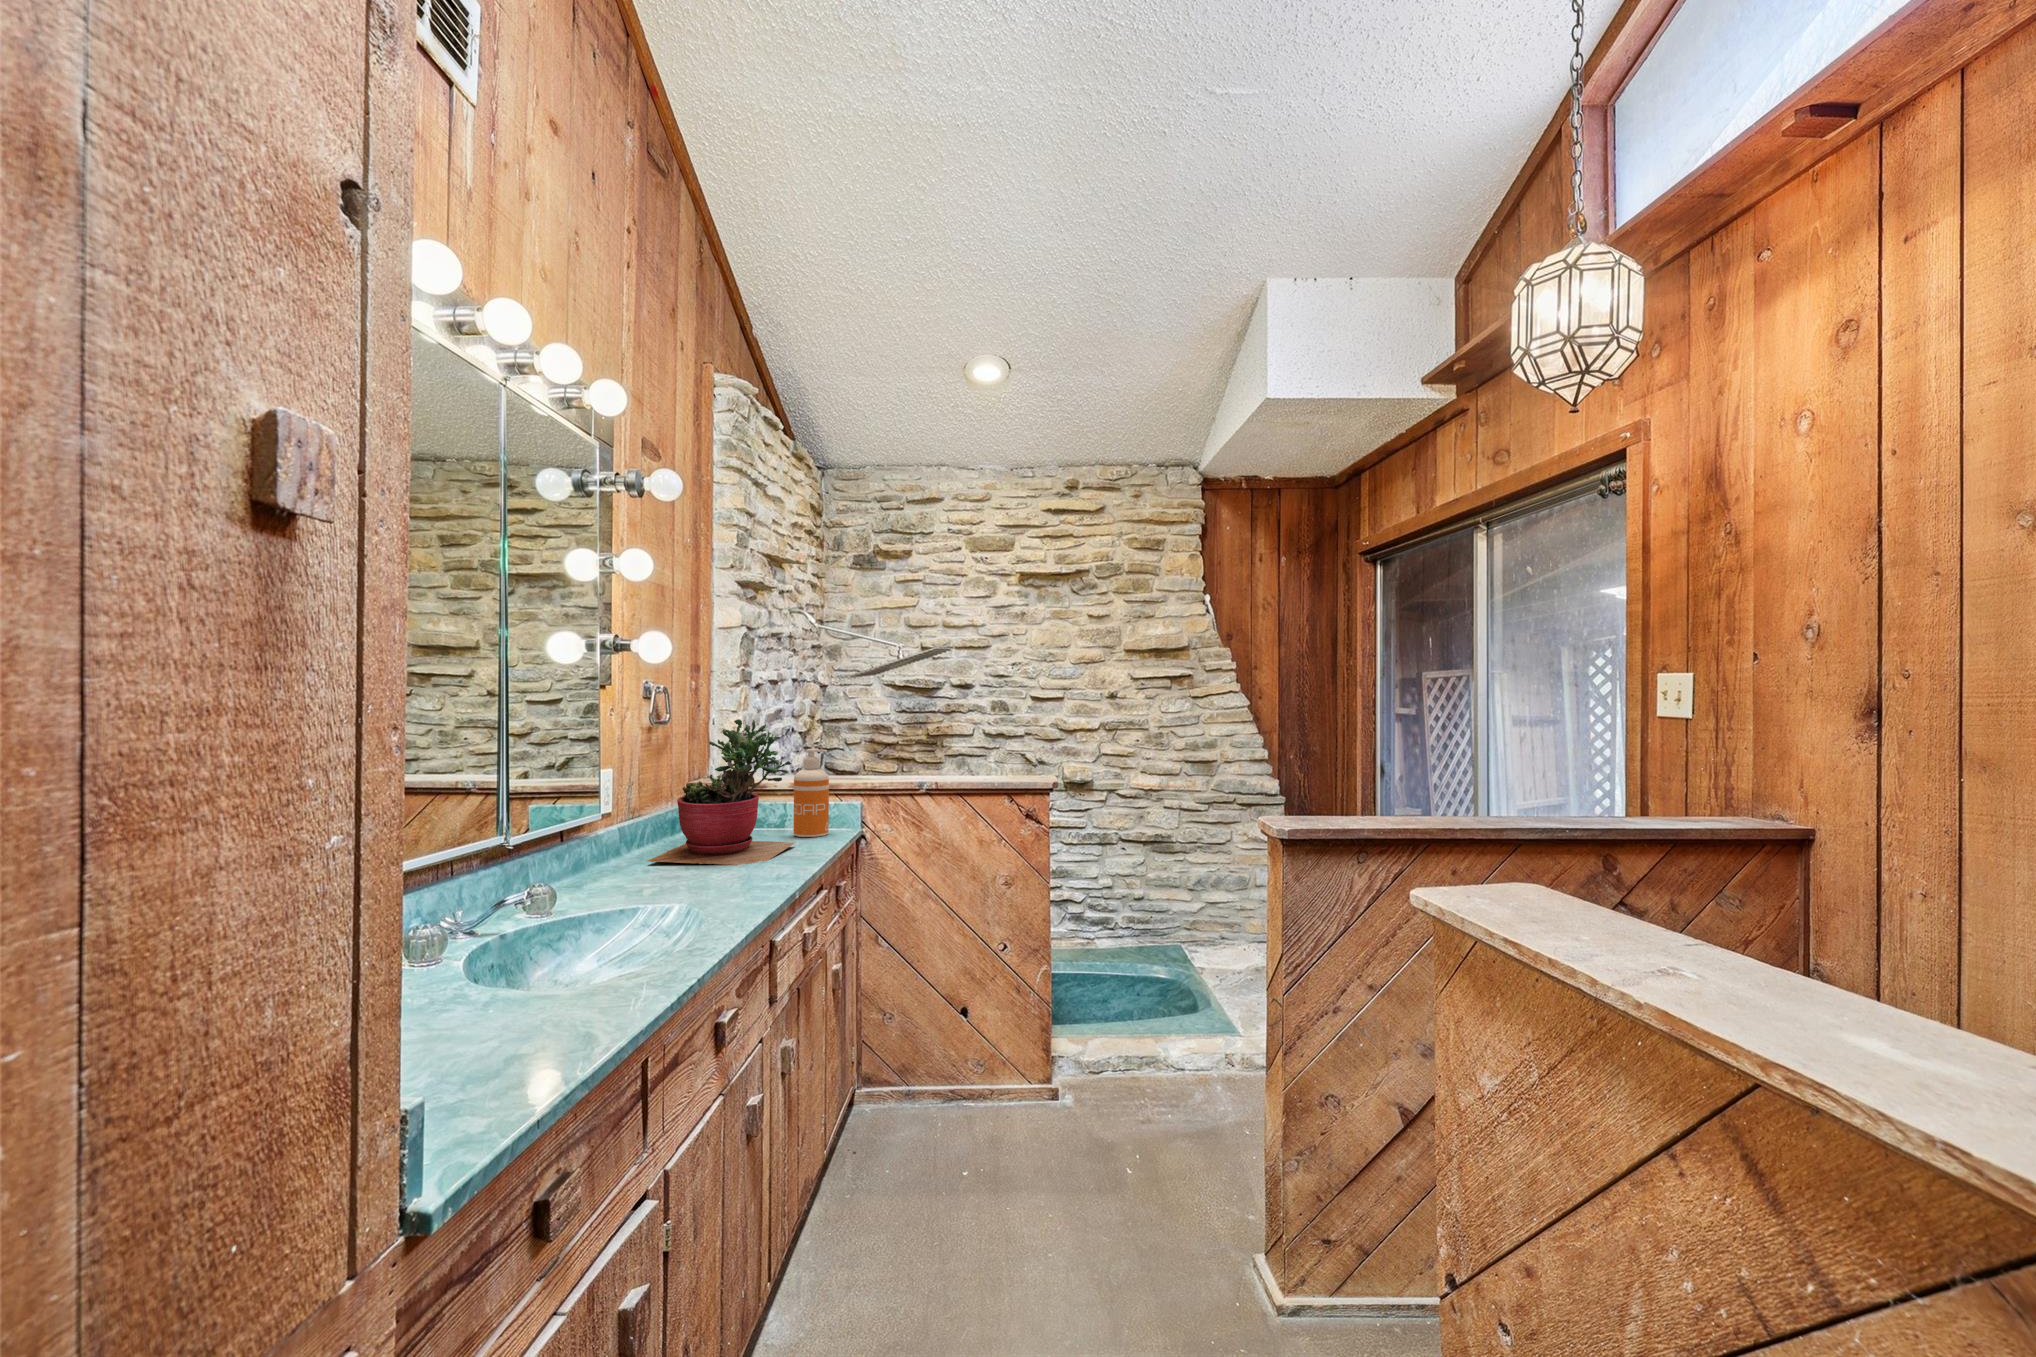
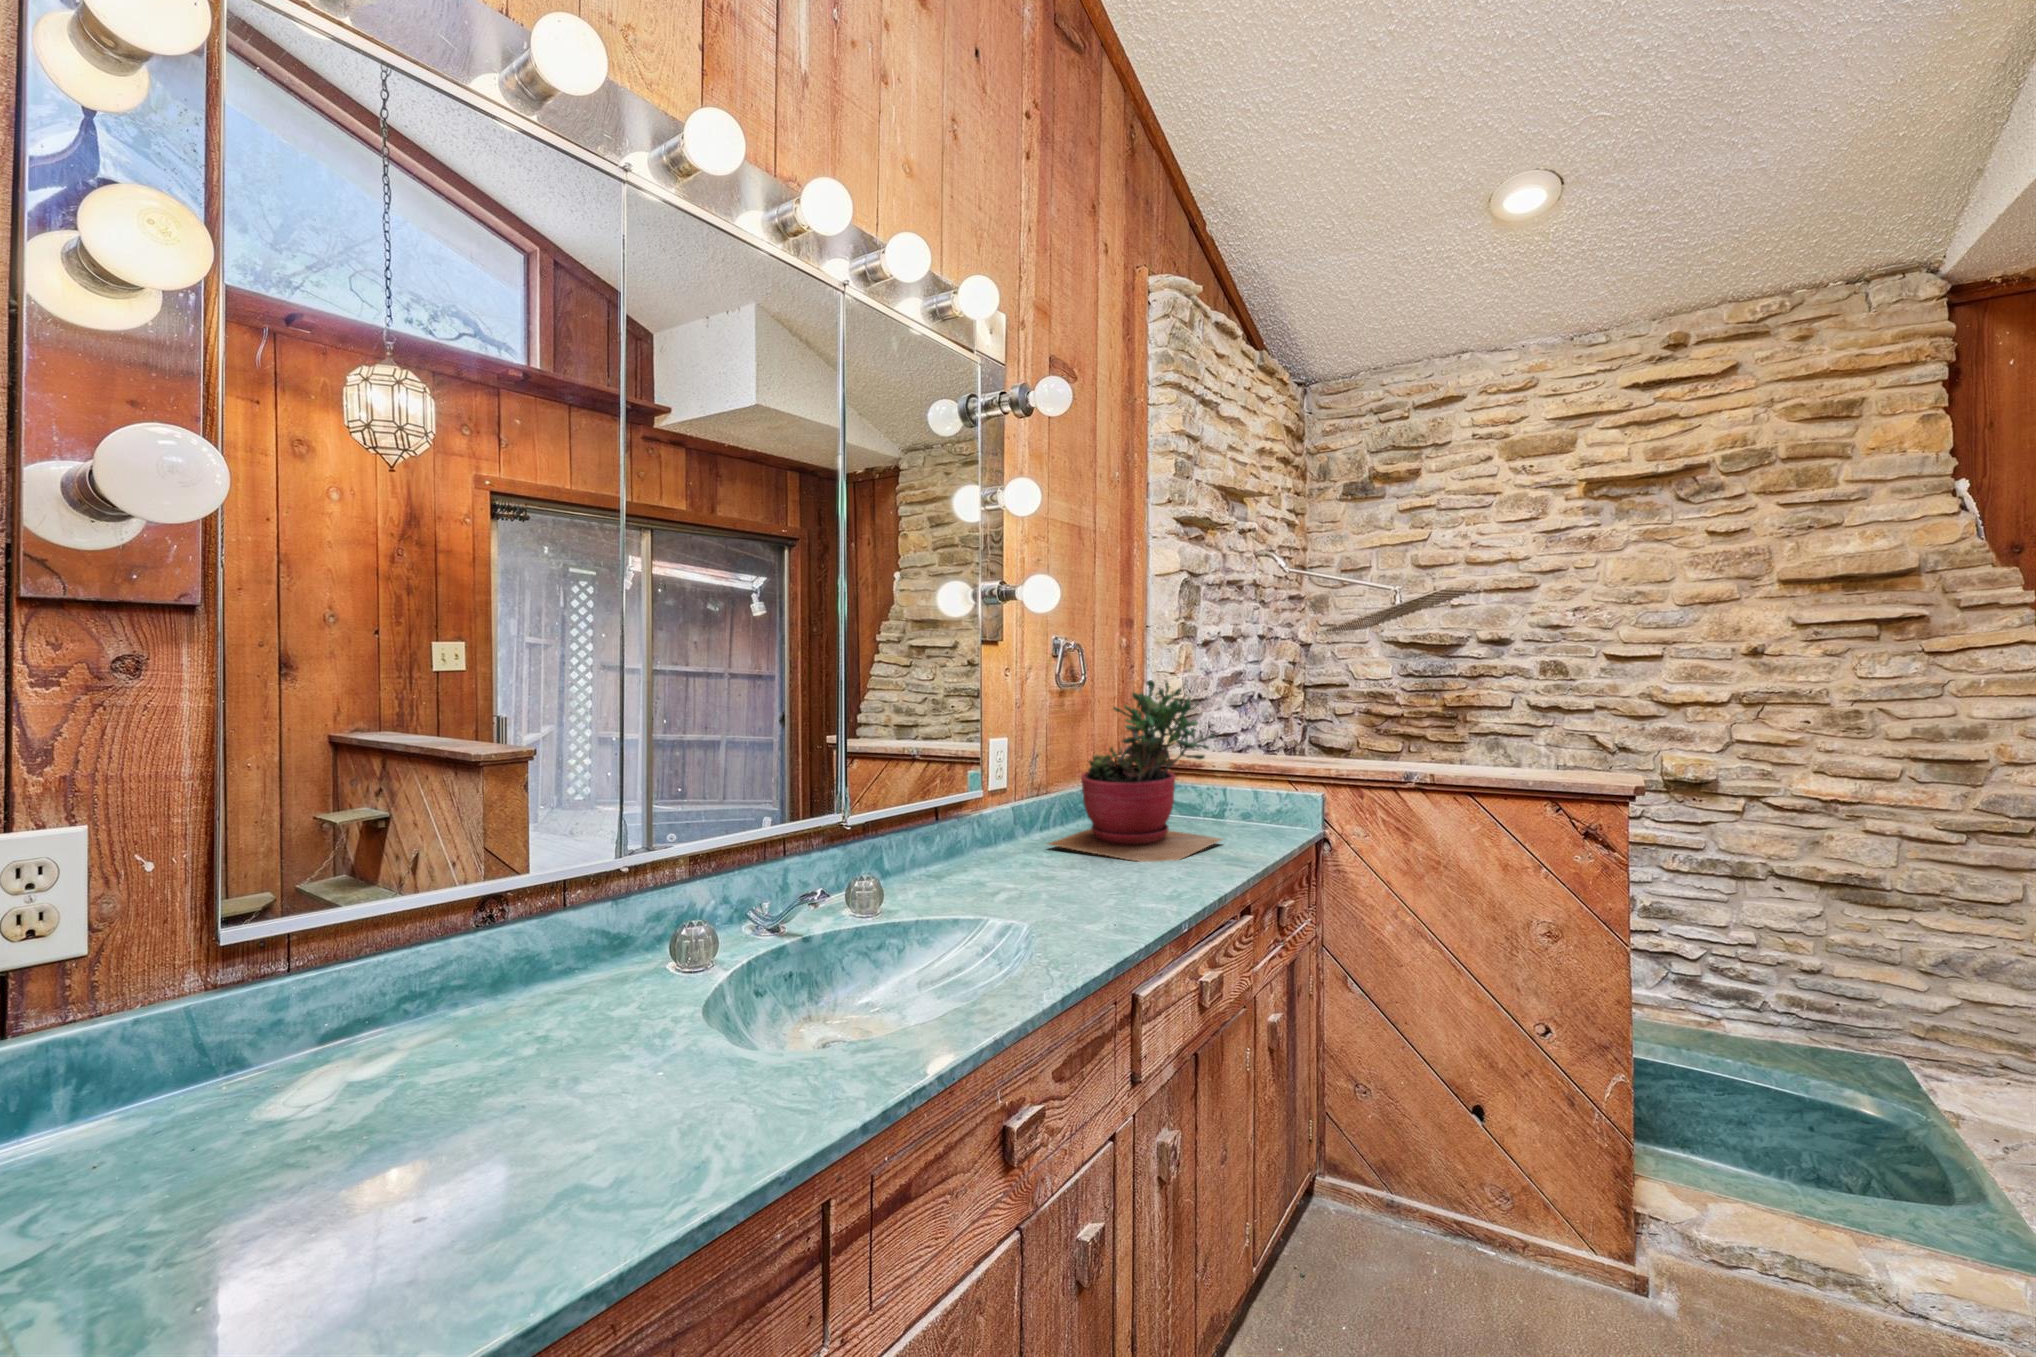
soap dispenser: present [793,749,829,837] -> none [1230,720,1275,833]

